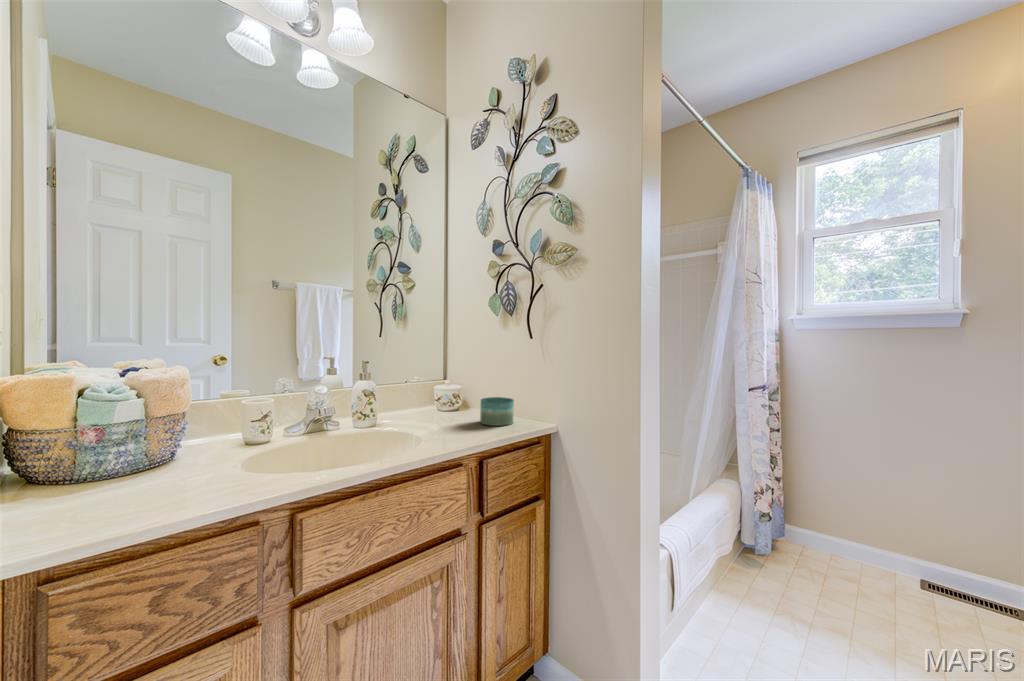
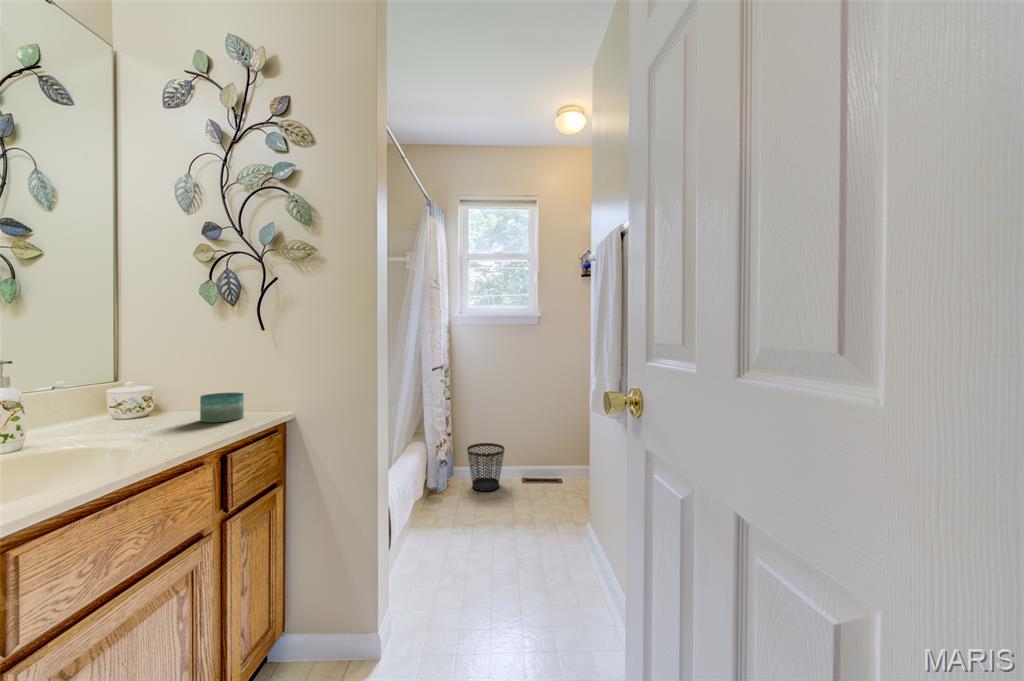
wastebasket: none [808,501,880,579] -> present [467,443,505,491]

